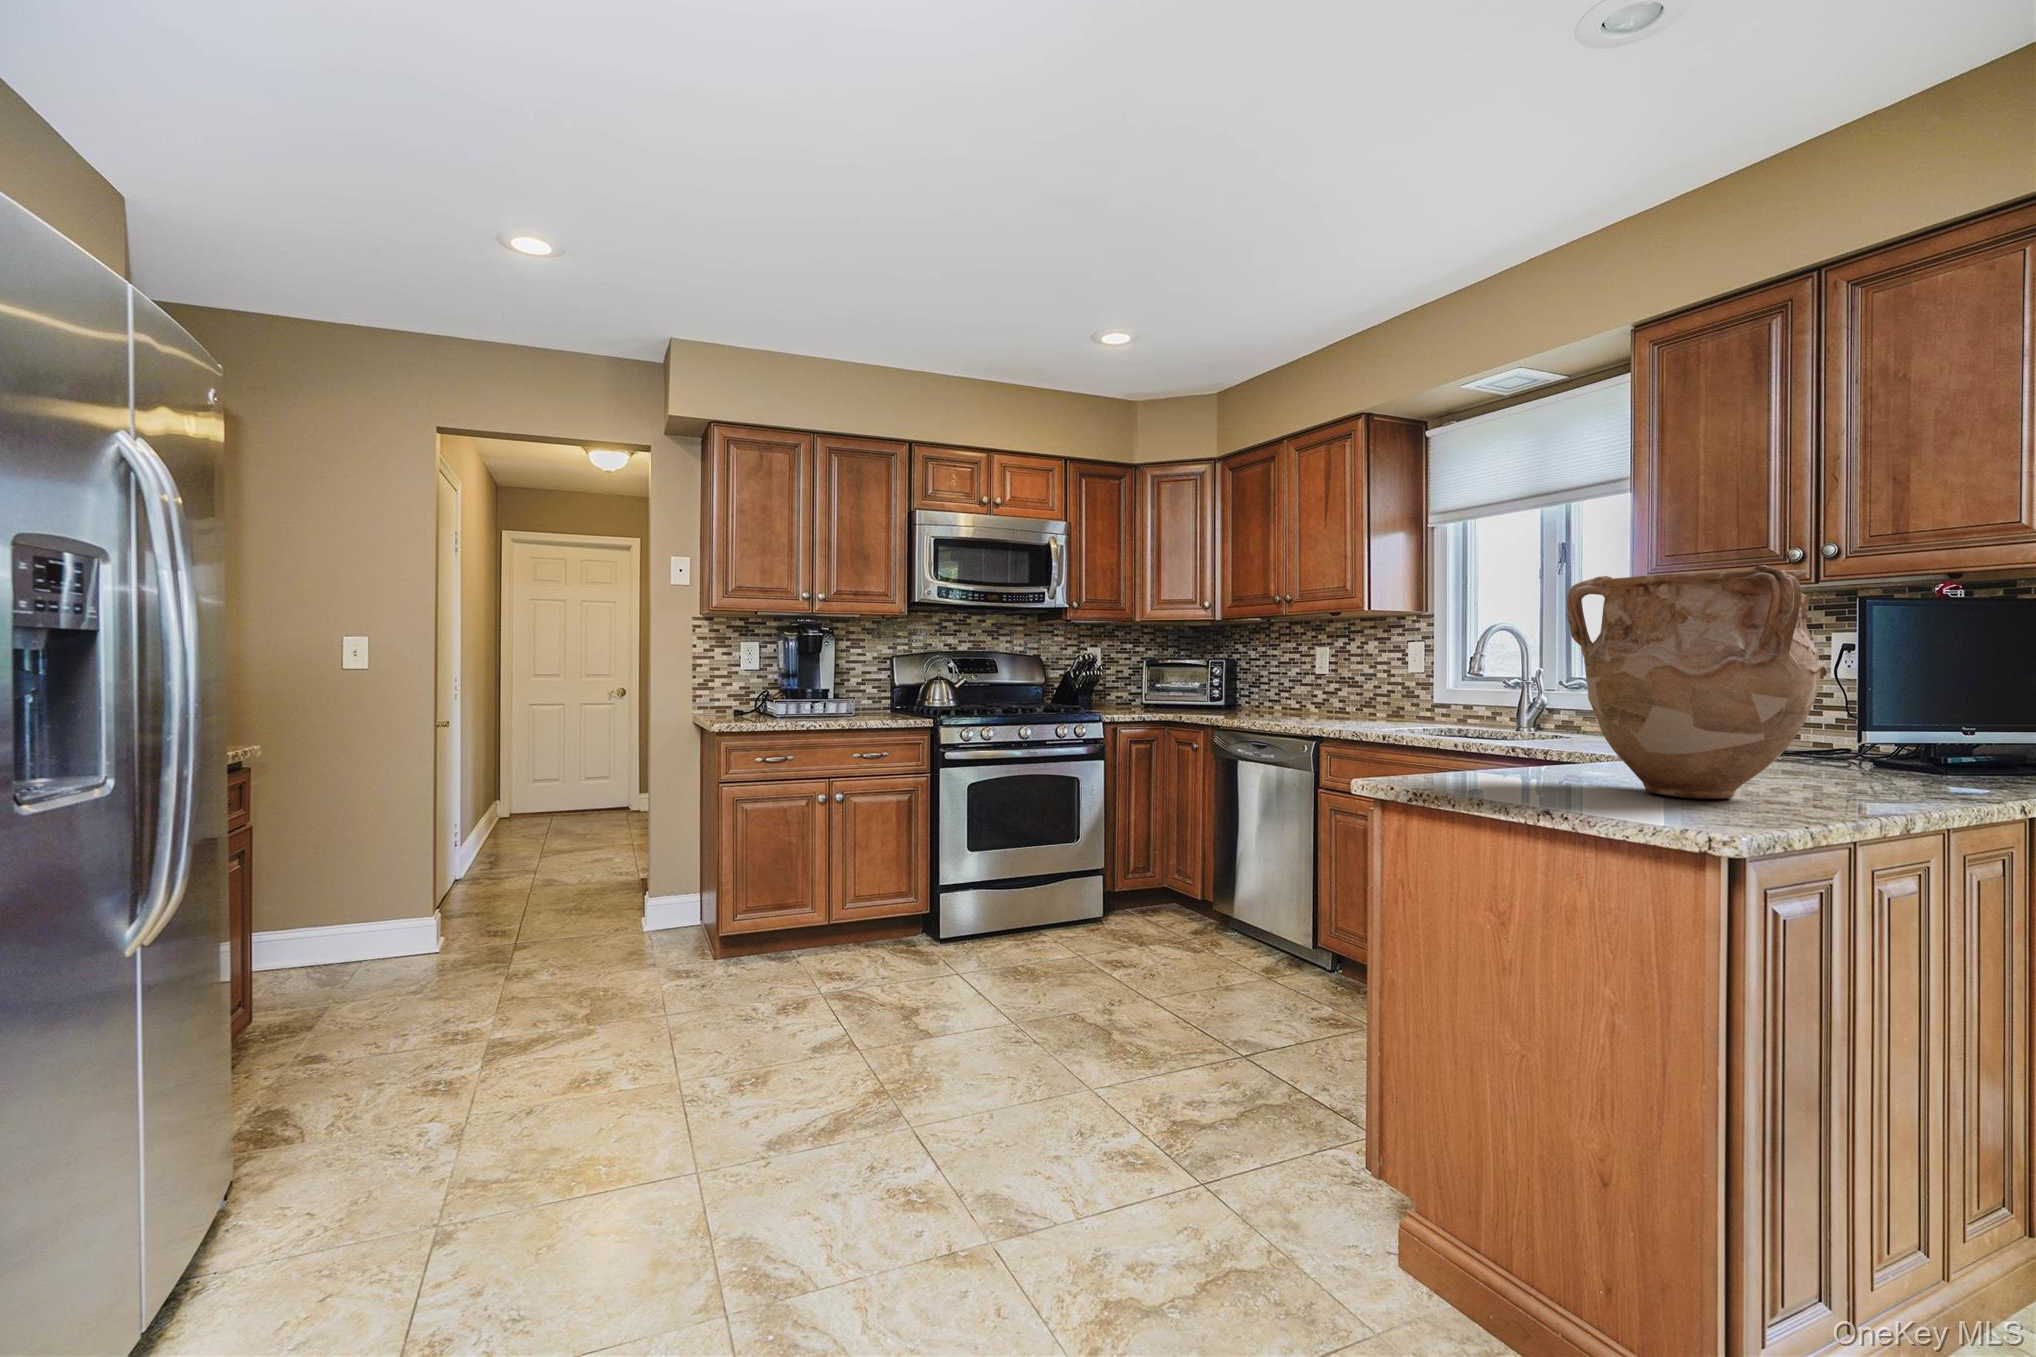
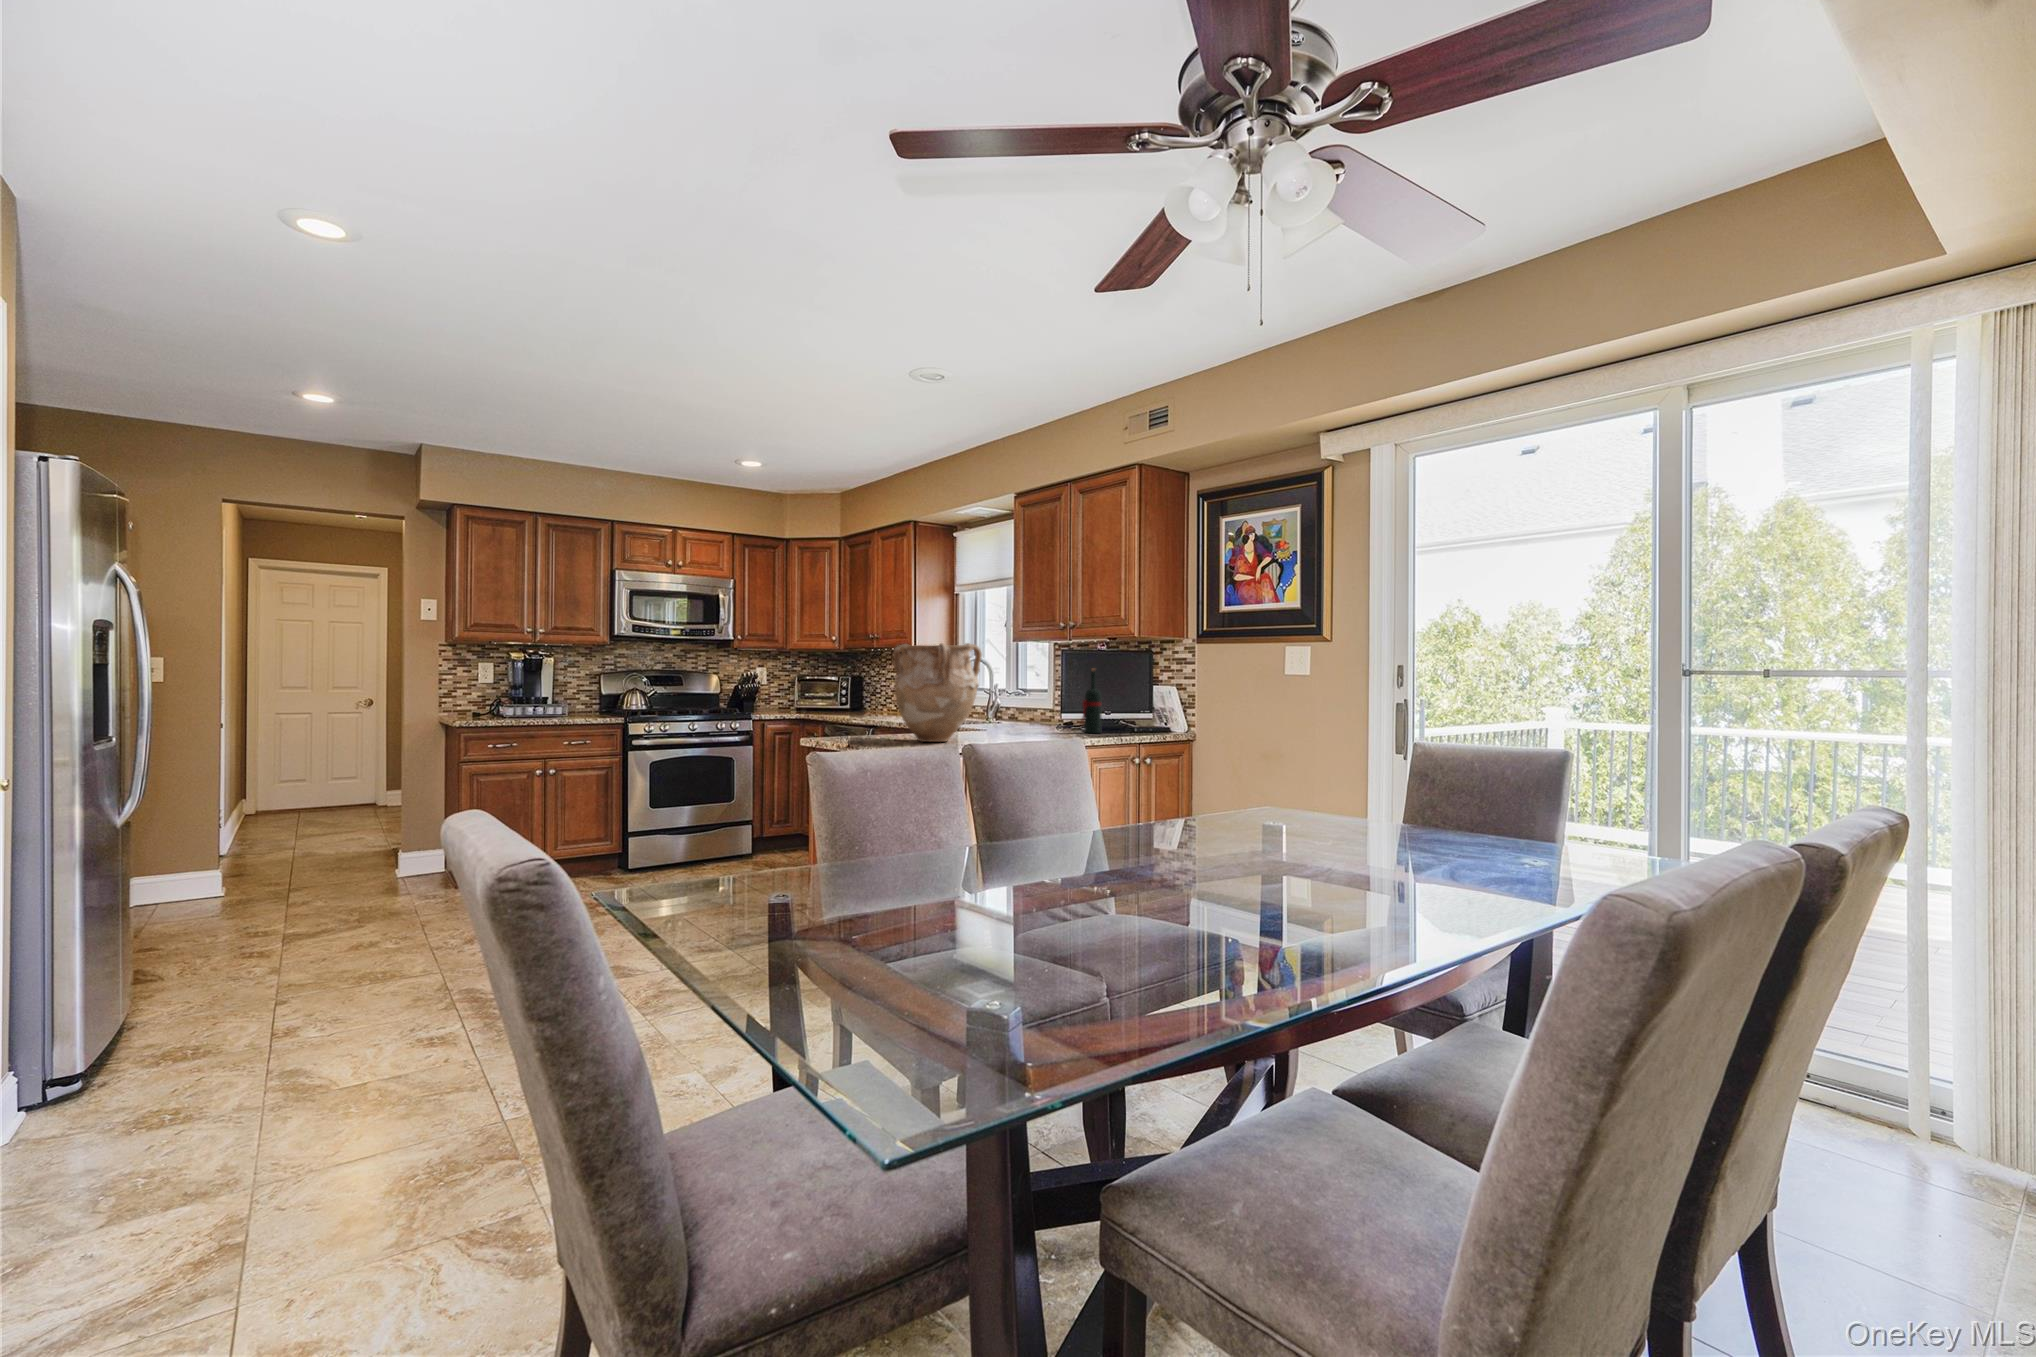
wine bottle: none [1914,632,1968,774] -> present [1082,668,1101,733]

